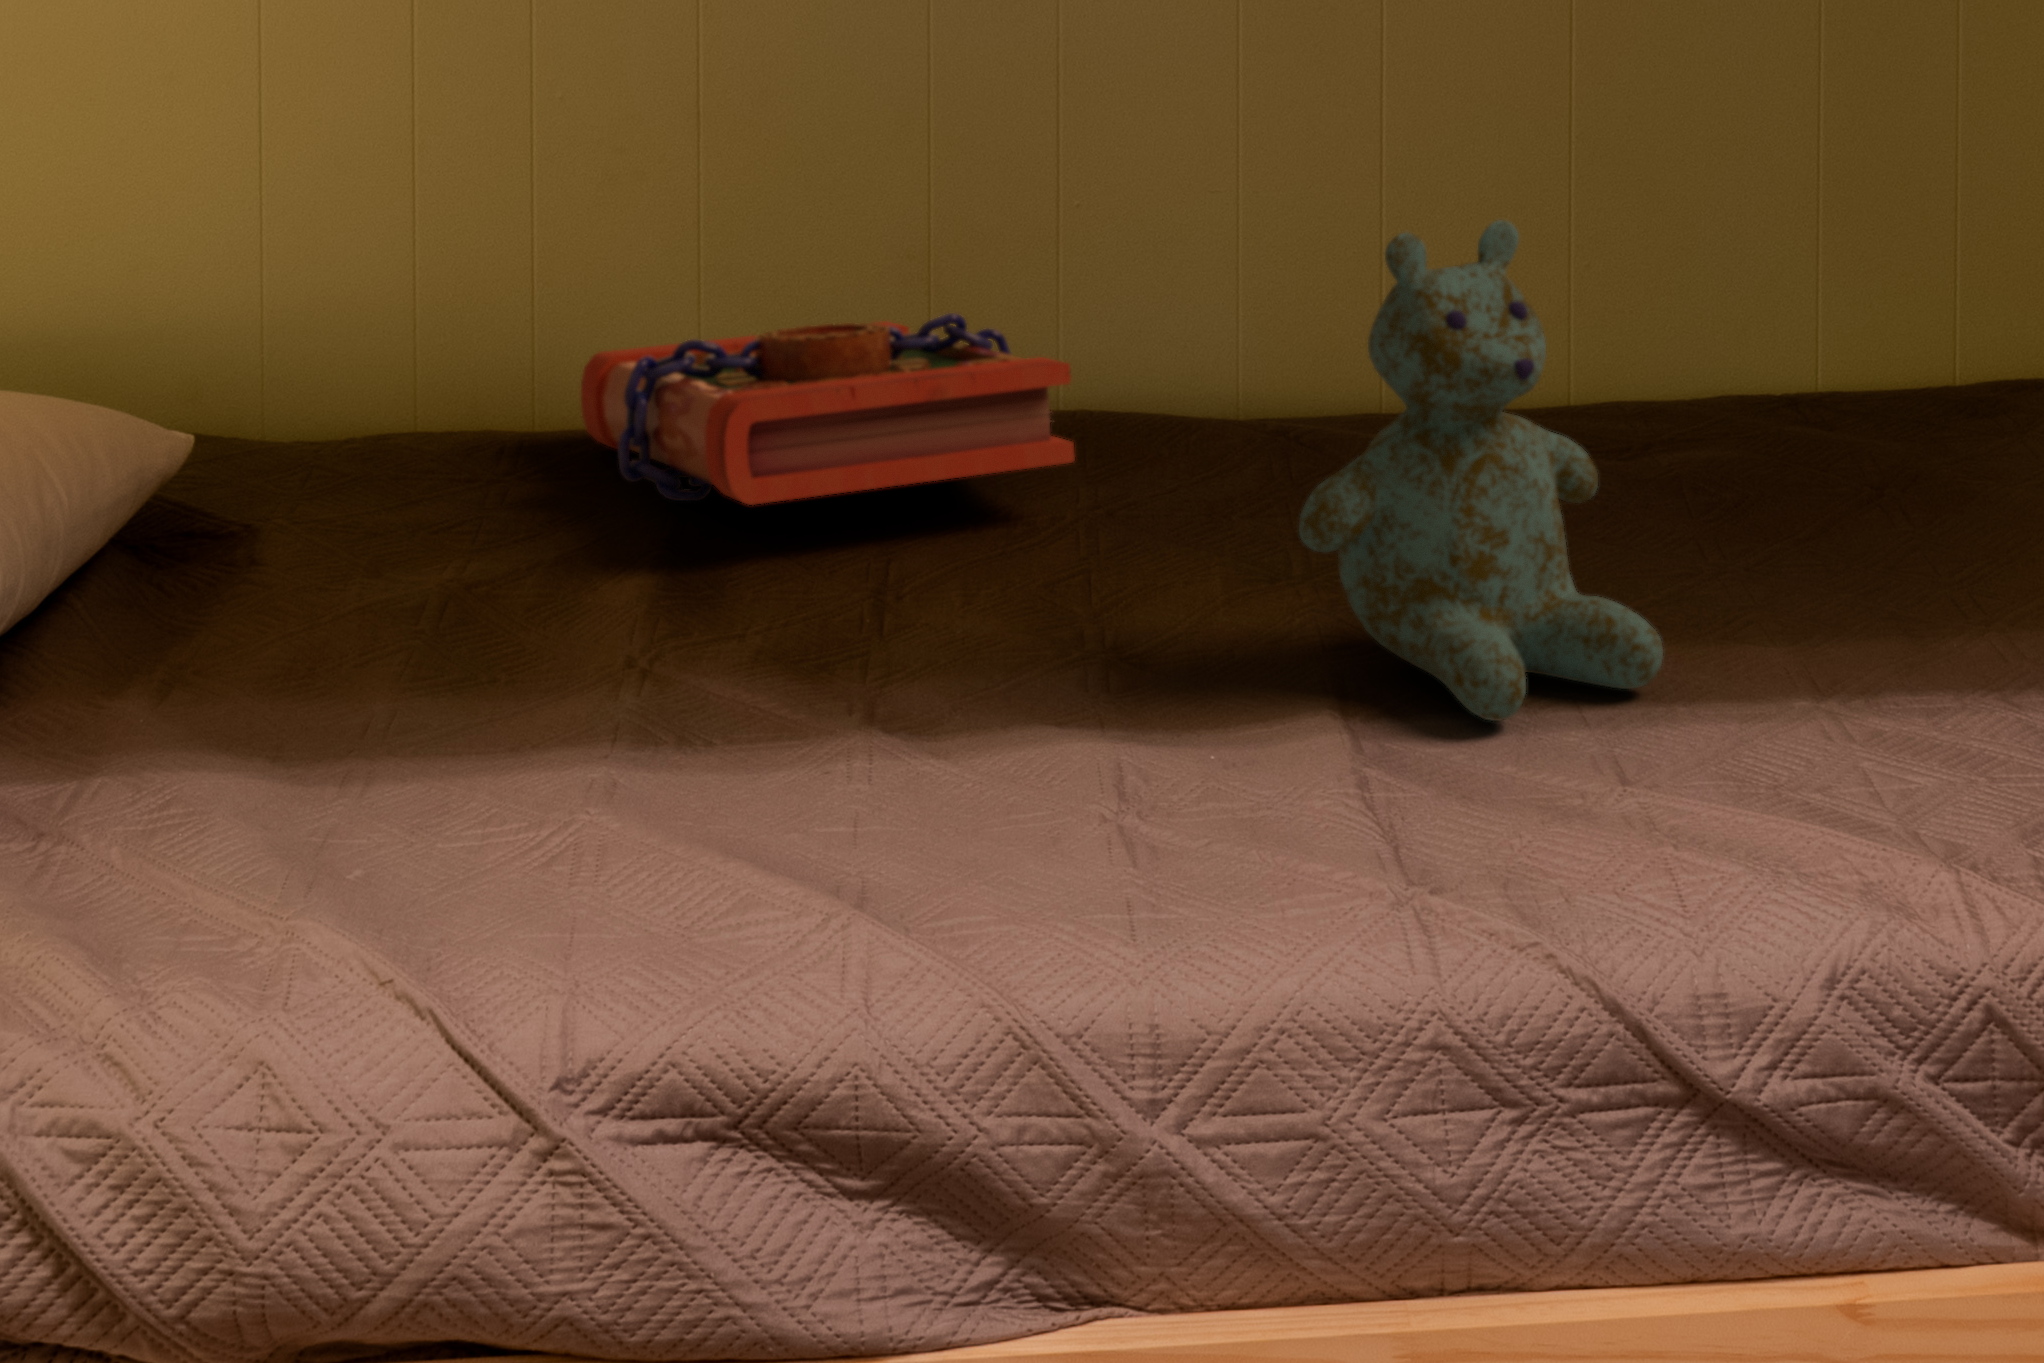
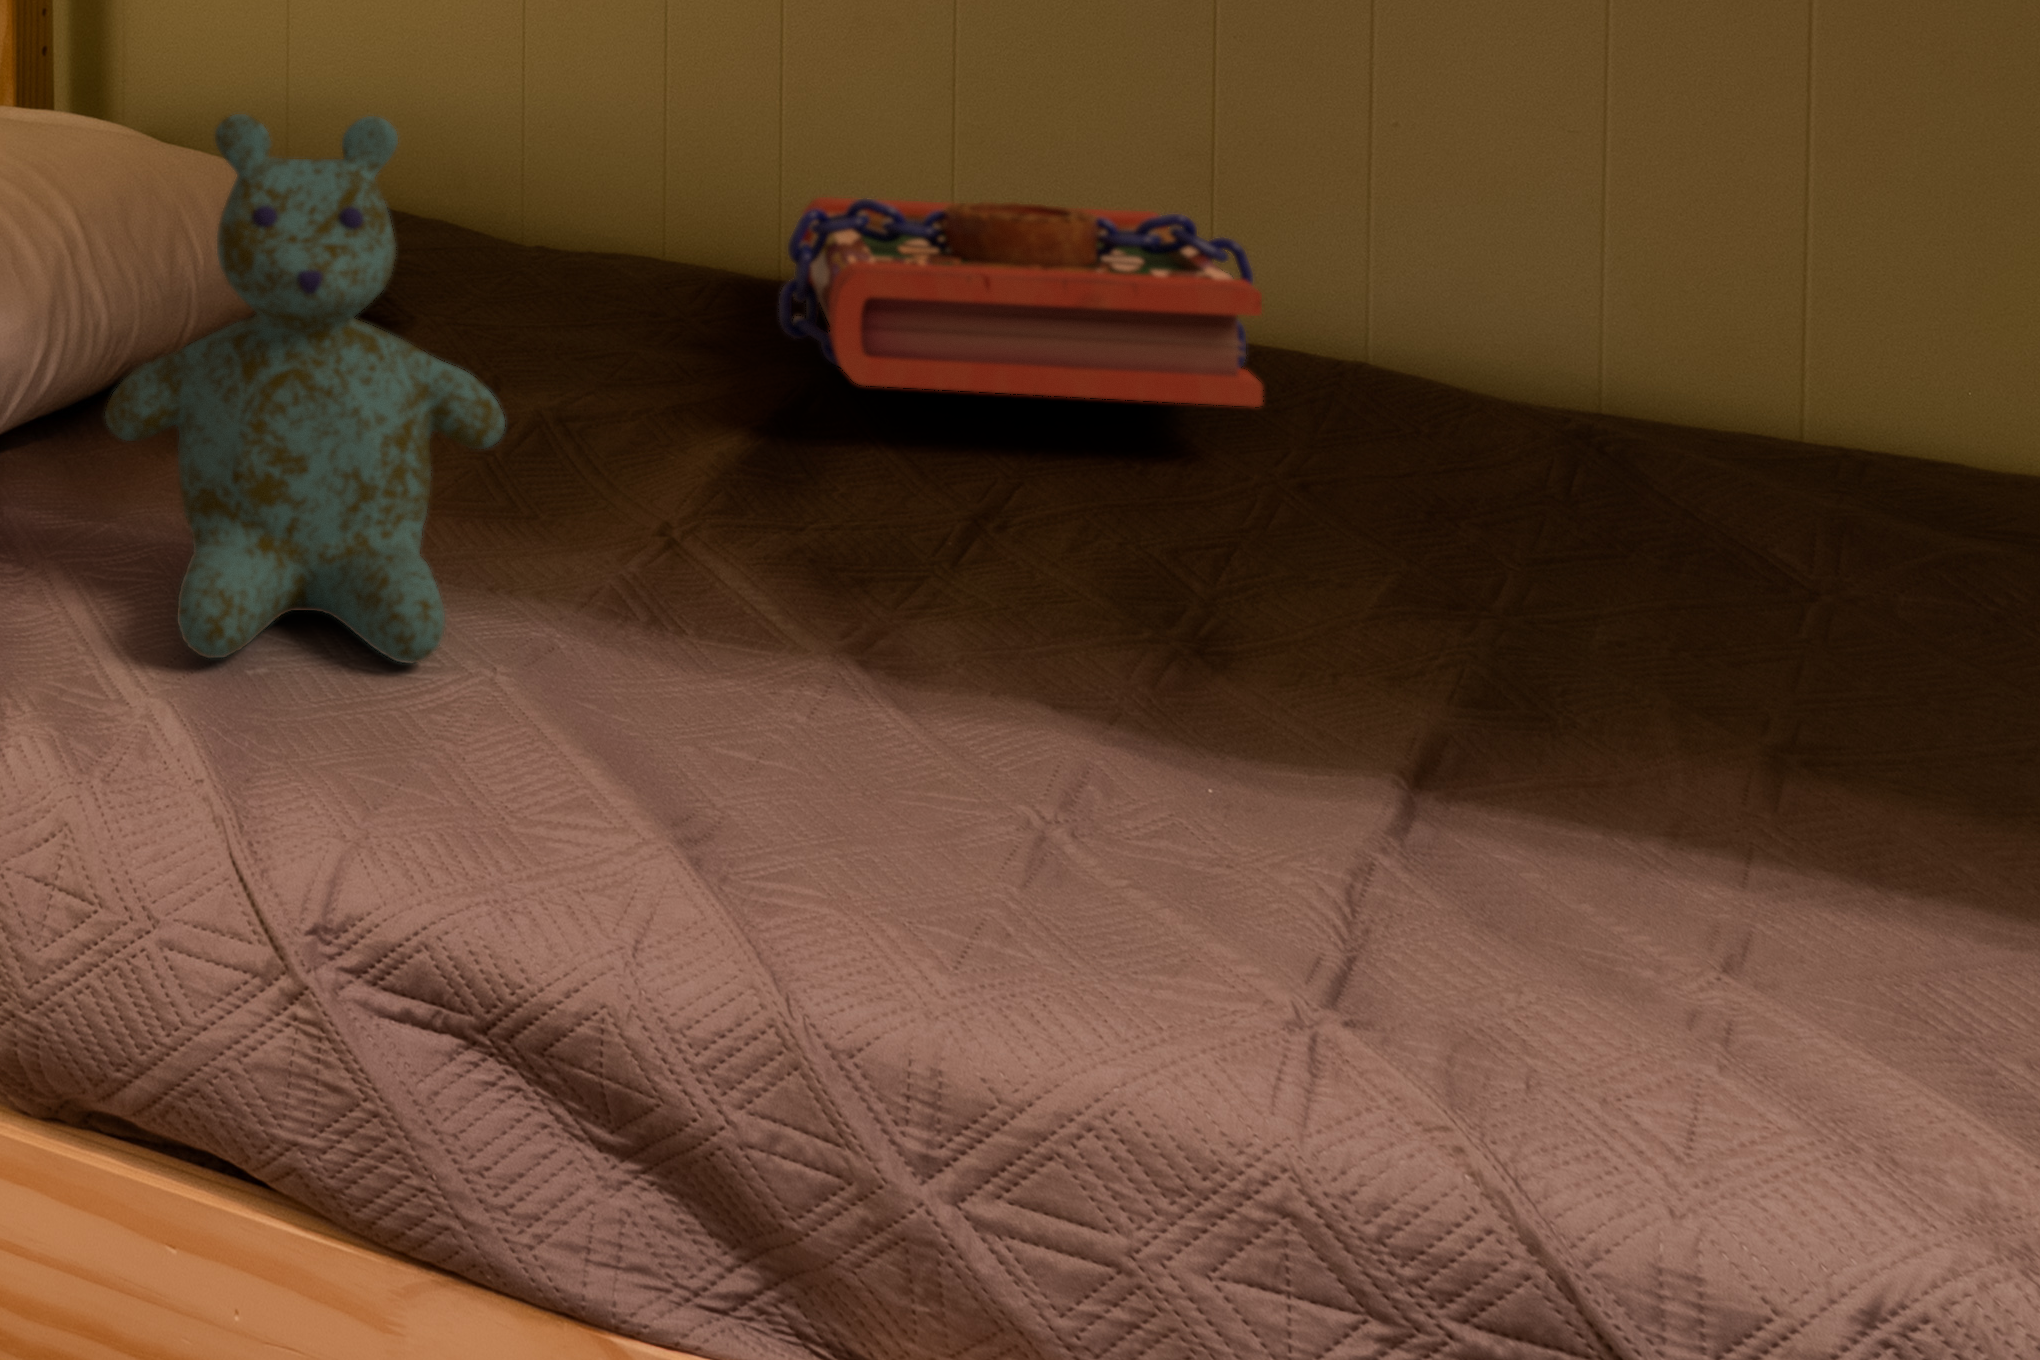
stuffed bear: present [1299,220,1663,721] -> present [105,114,505,664]

